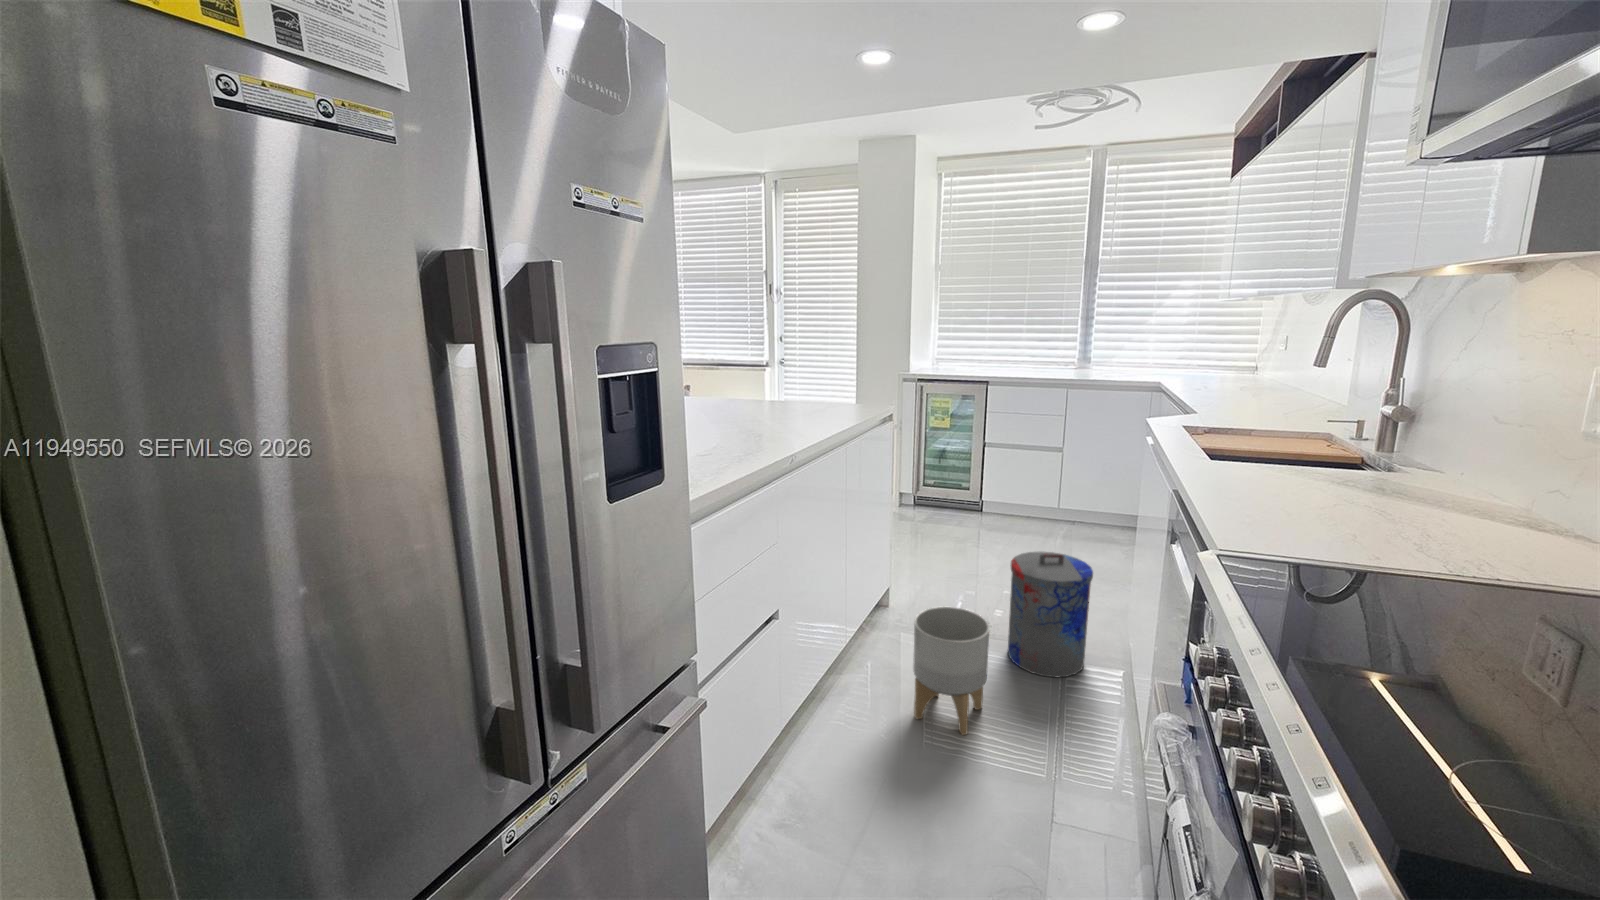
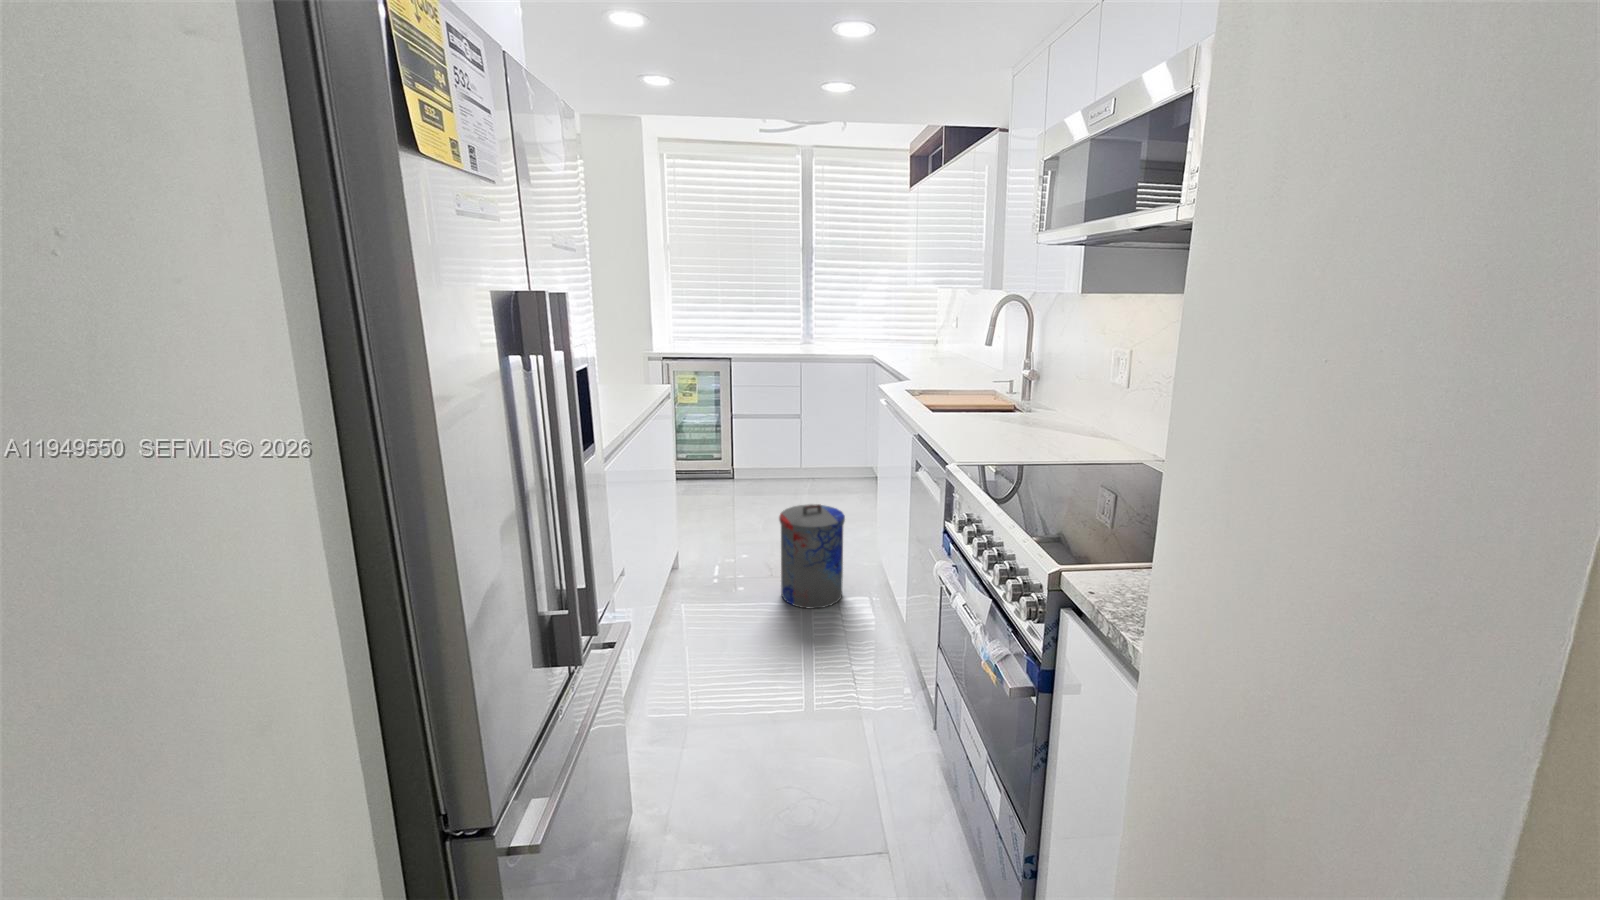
planter: present [913,607,989,735] -> none [710,561,775,668]

